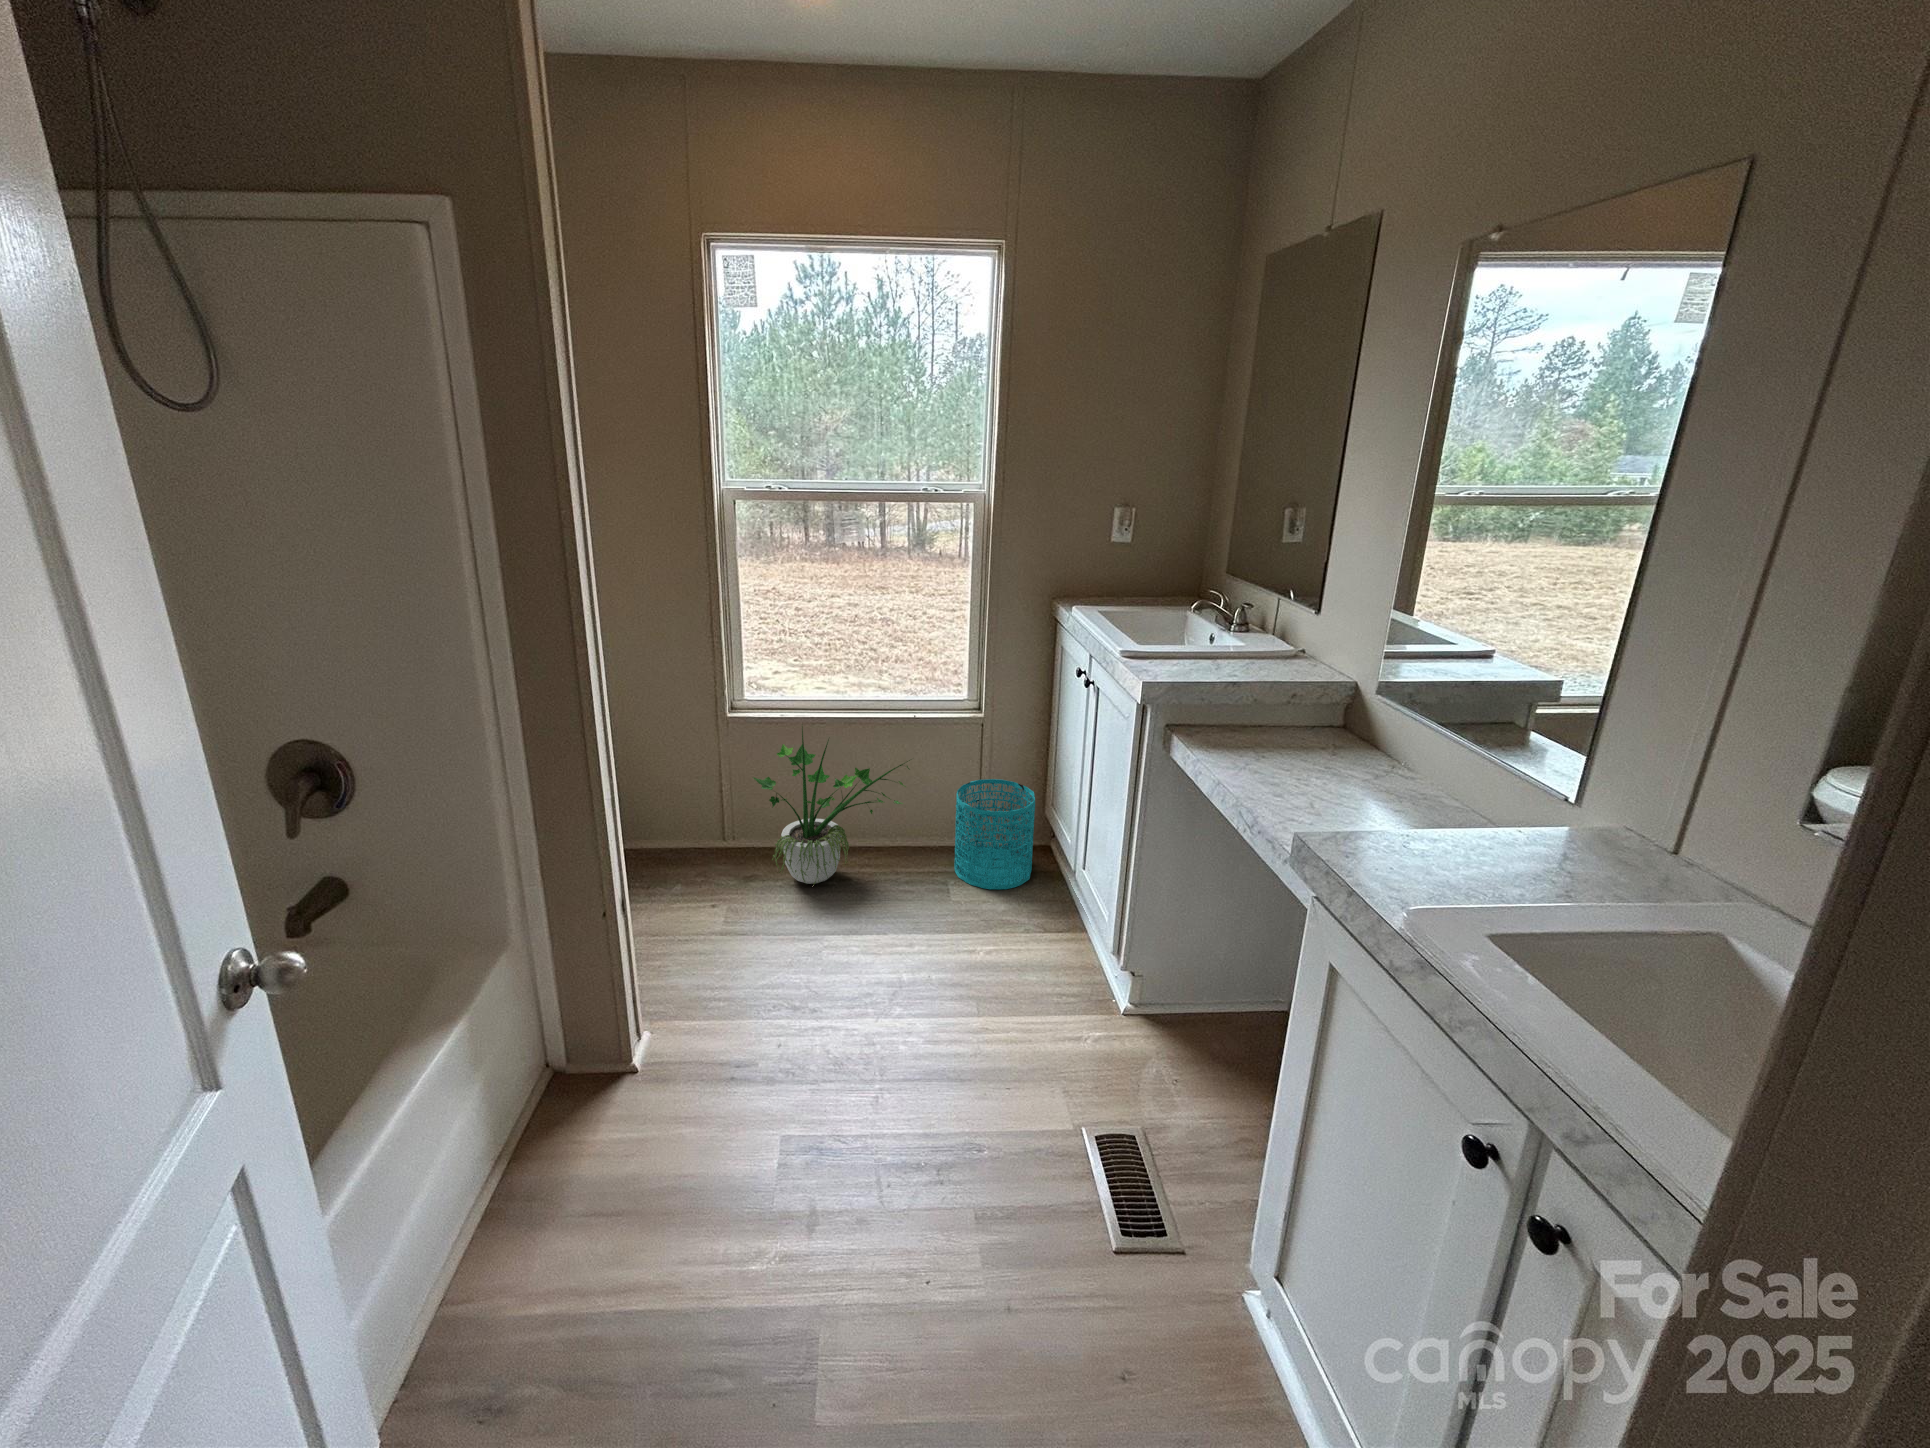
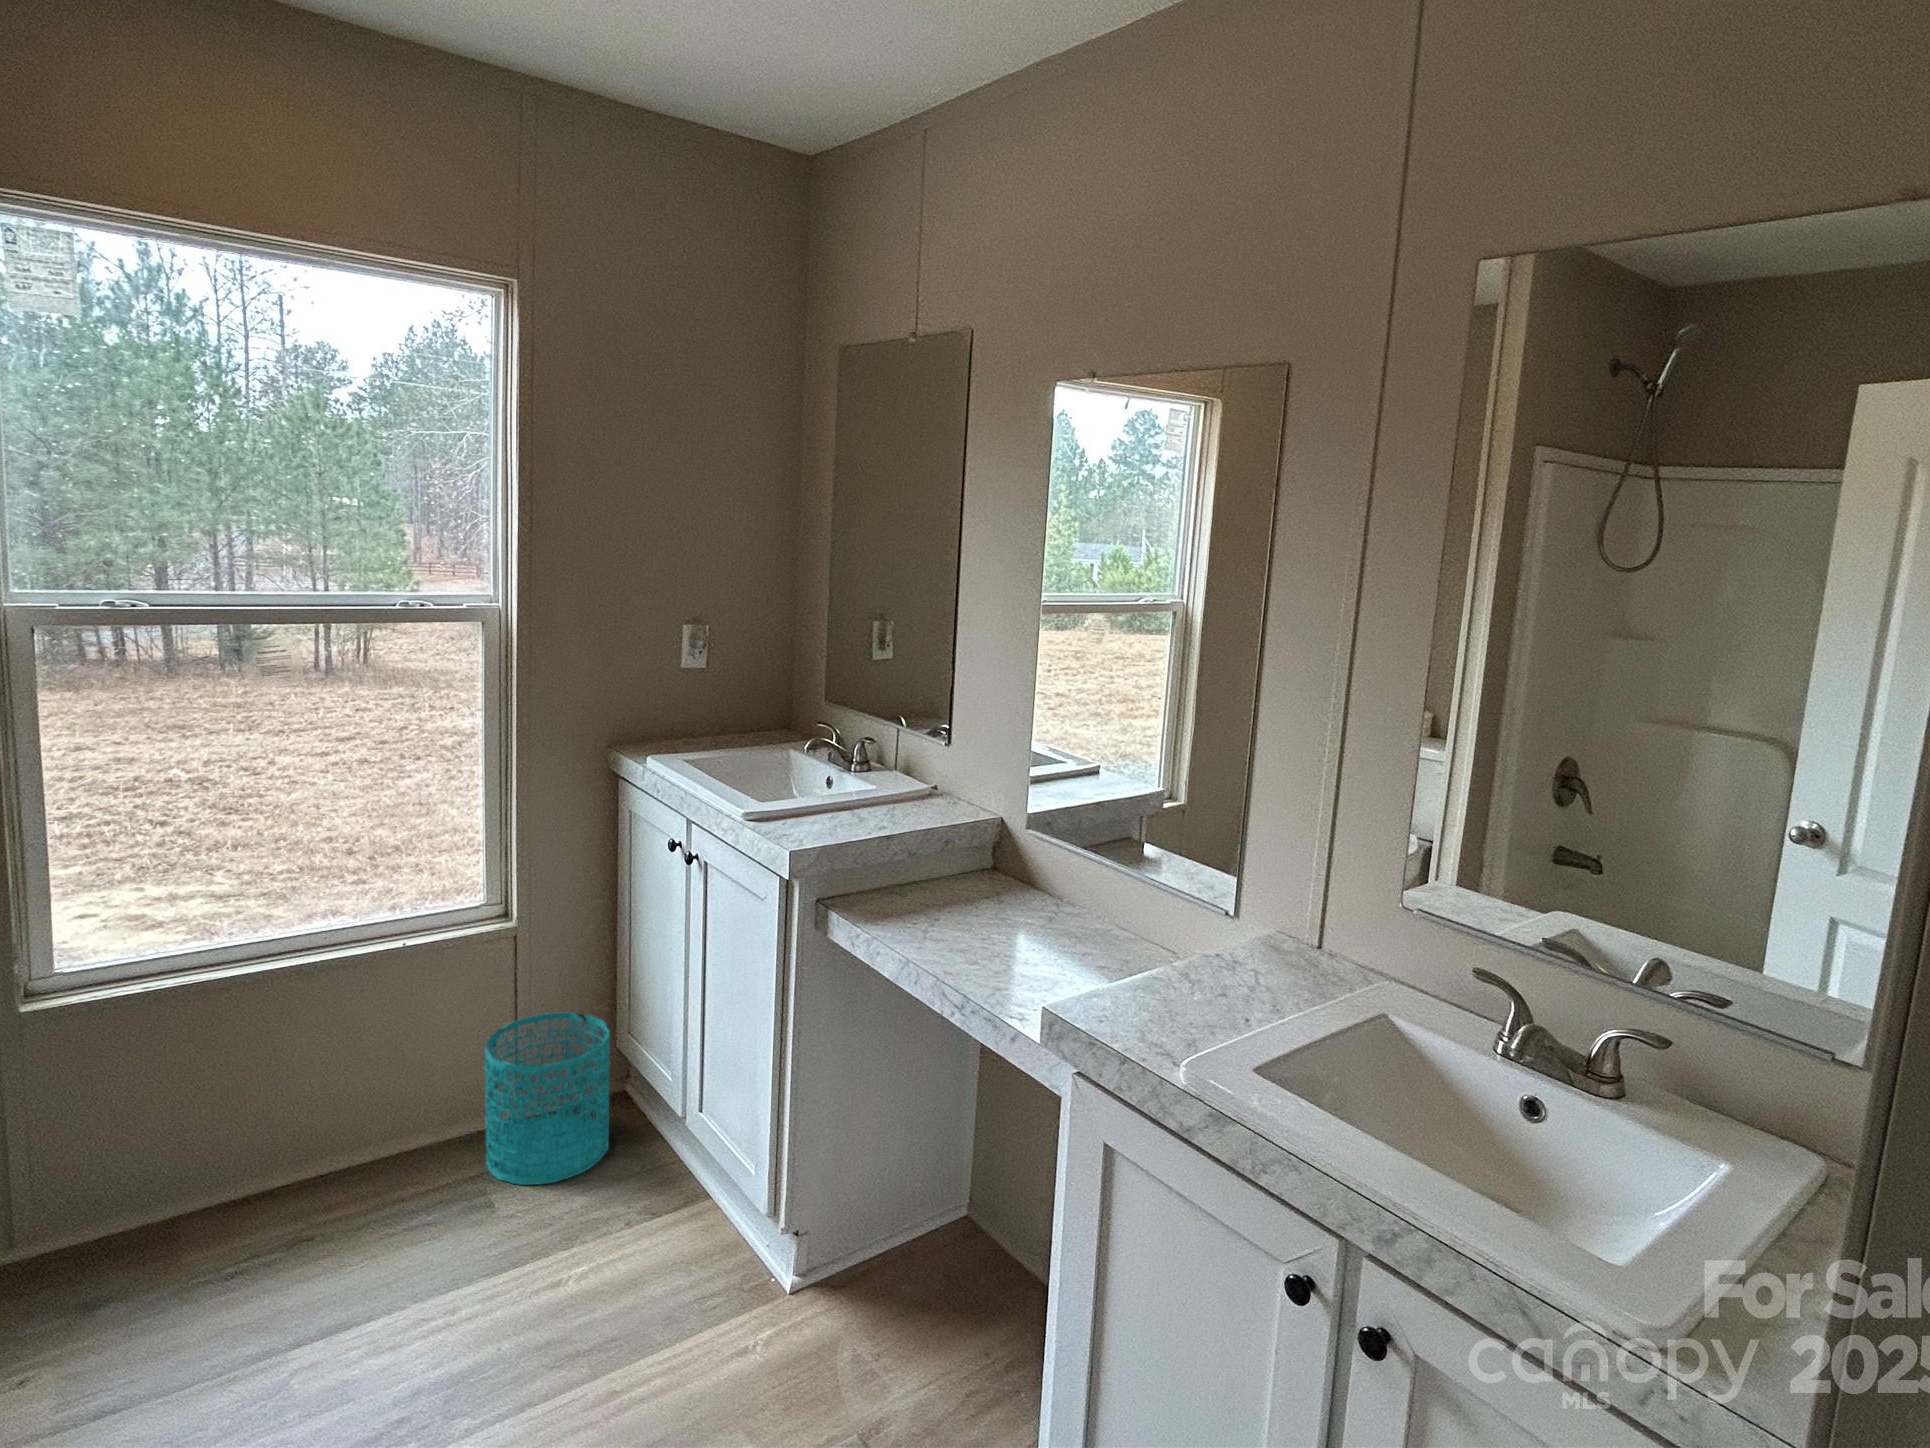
potted plant: present [753,728,910,884] -> none [86,980,423,1279]

